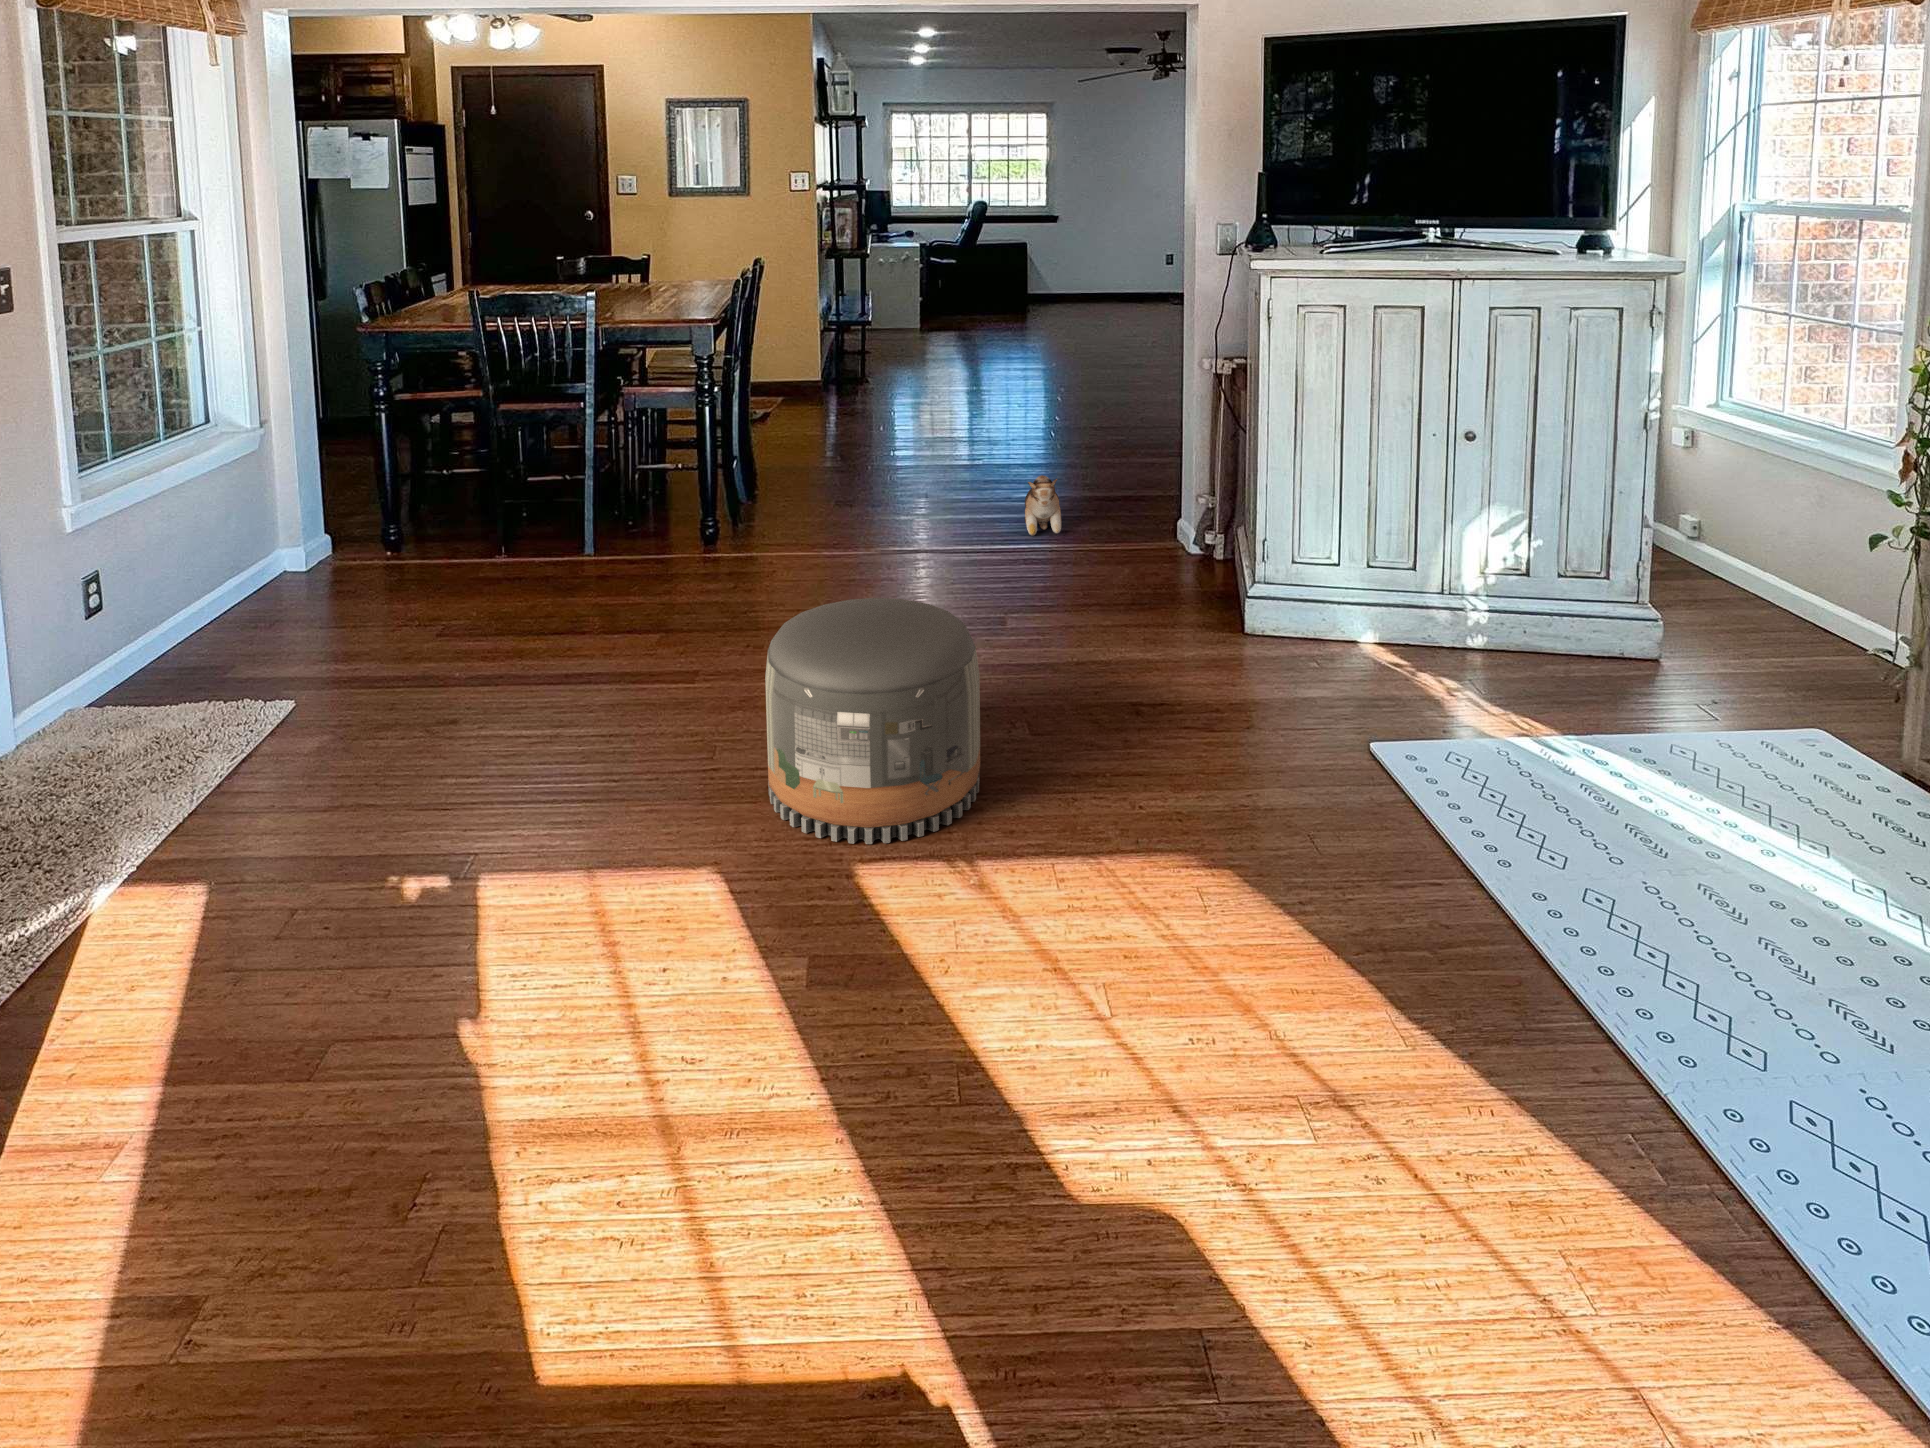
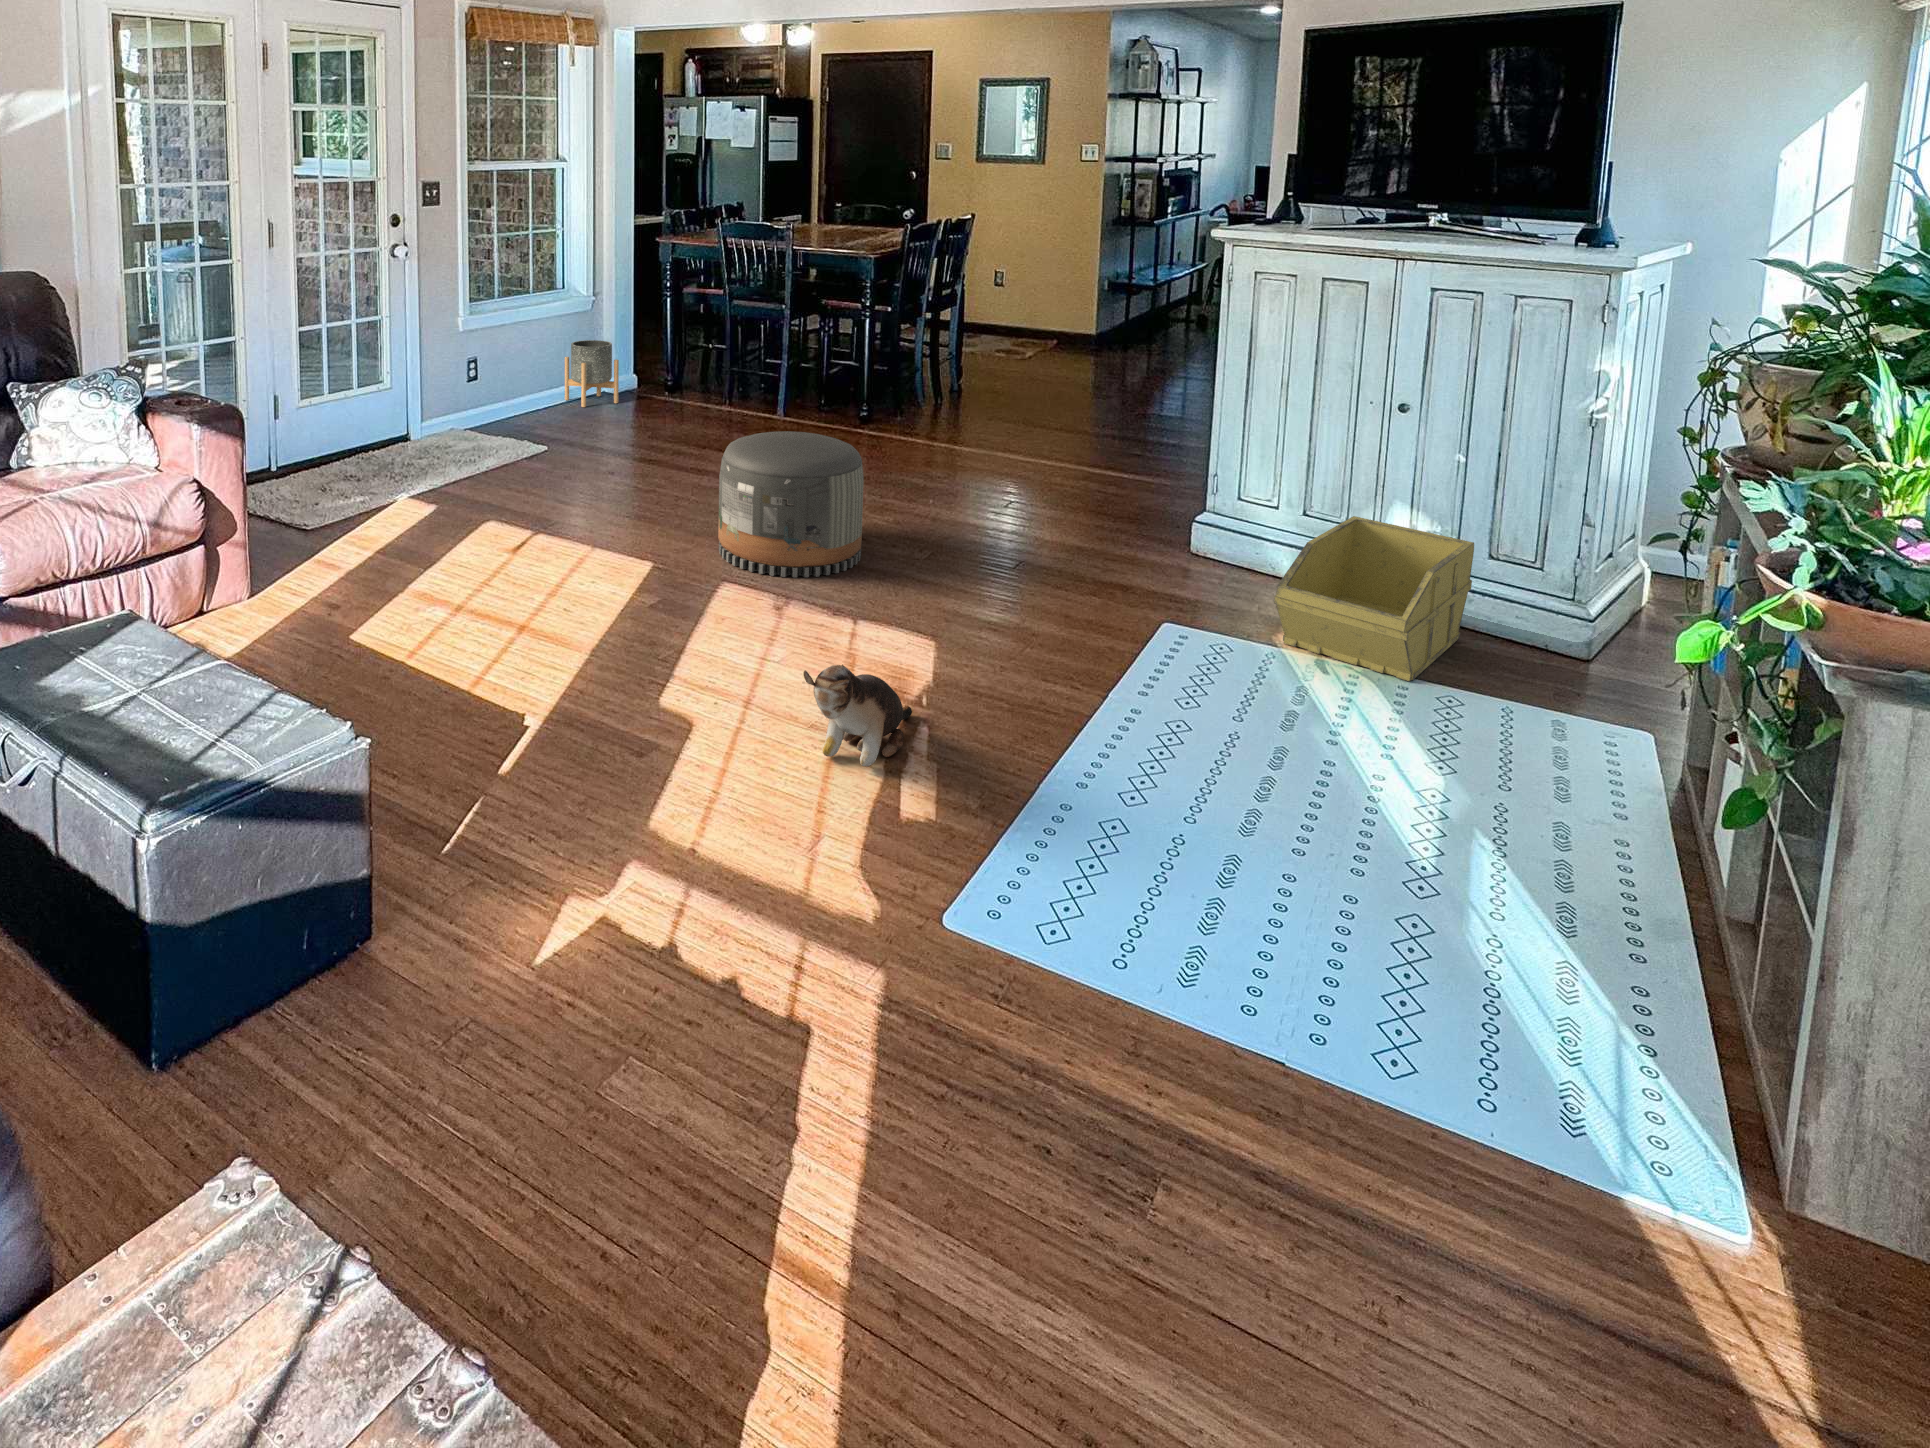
plush toy: present [1025,475,1062,535] -> present [803,664,912,766]
planter: none [239,493,342,604] -> present [565,340,619,407]
storage bin: none [1434,558,1638,737] -> present [1274,516,1474,681]

